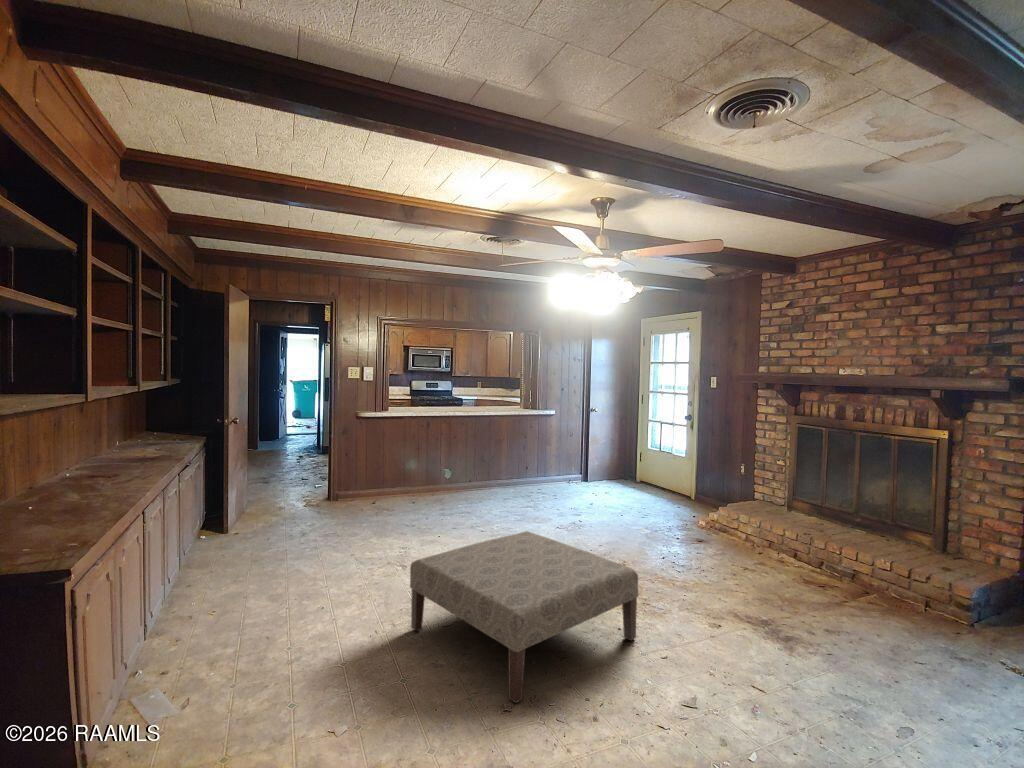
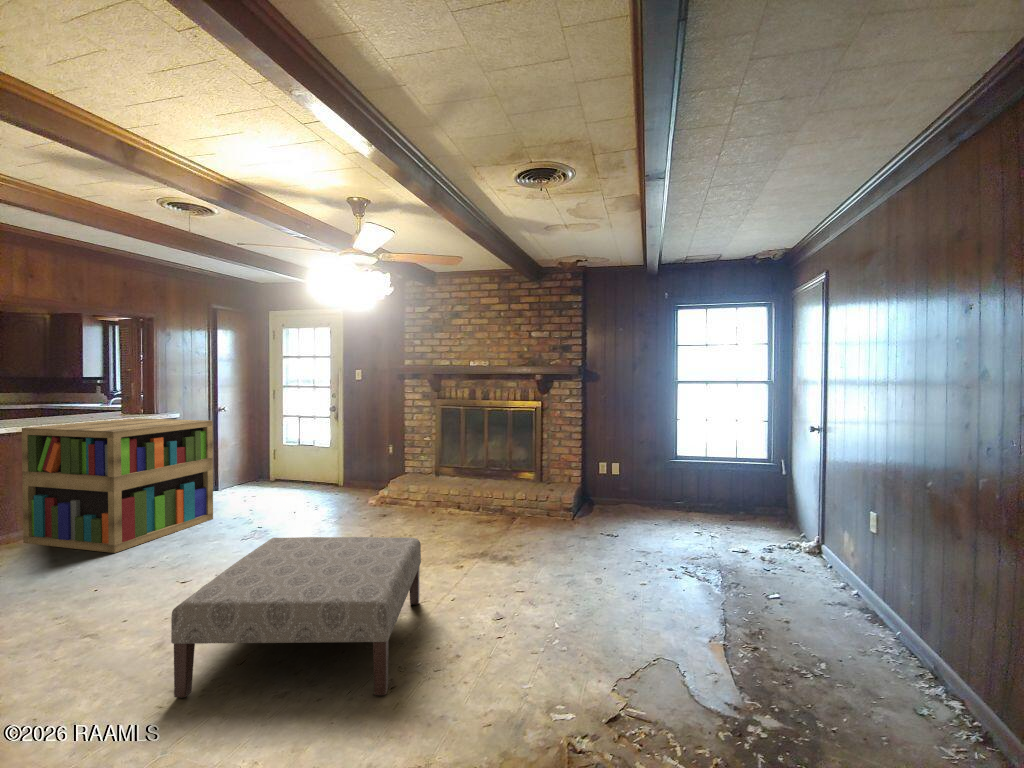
bookshelf: none [449,413,562,516] -> present [22,418,213,553]

